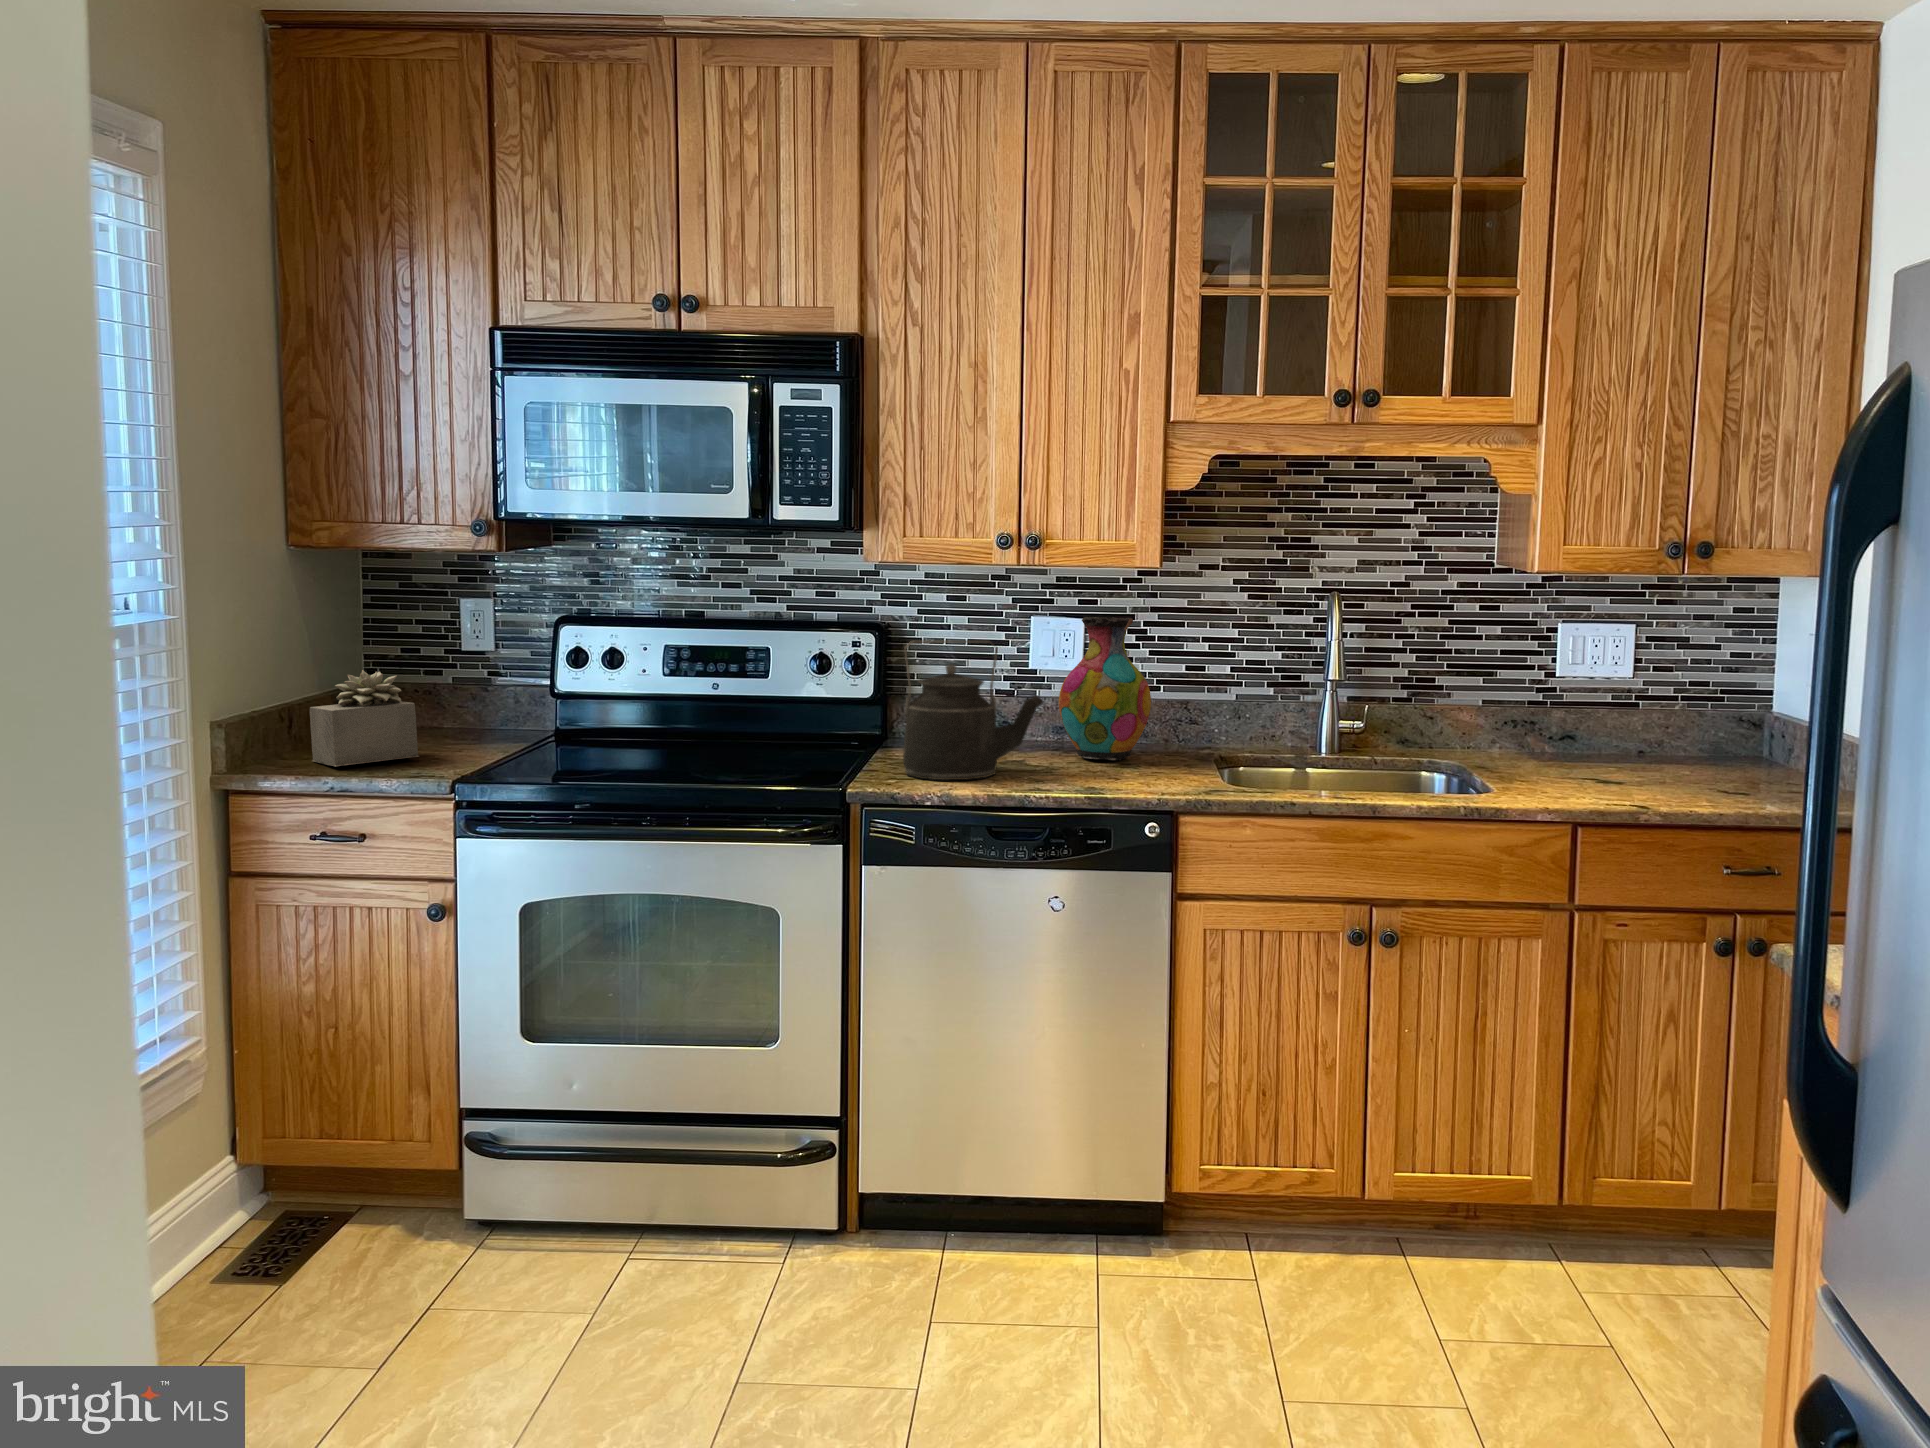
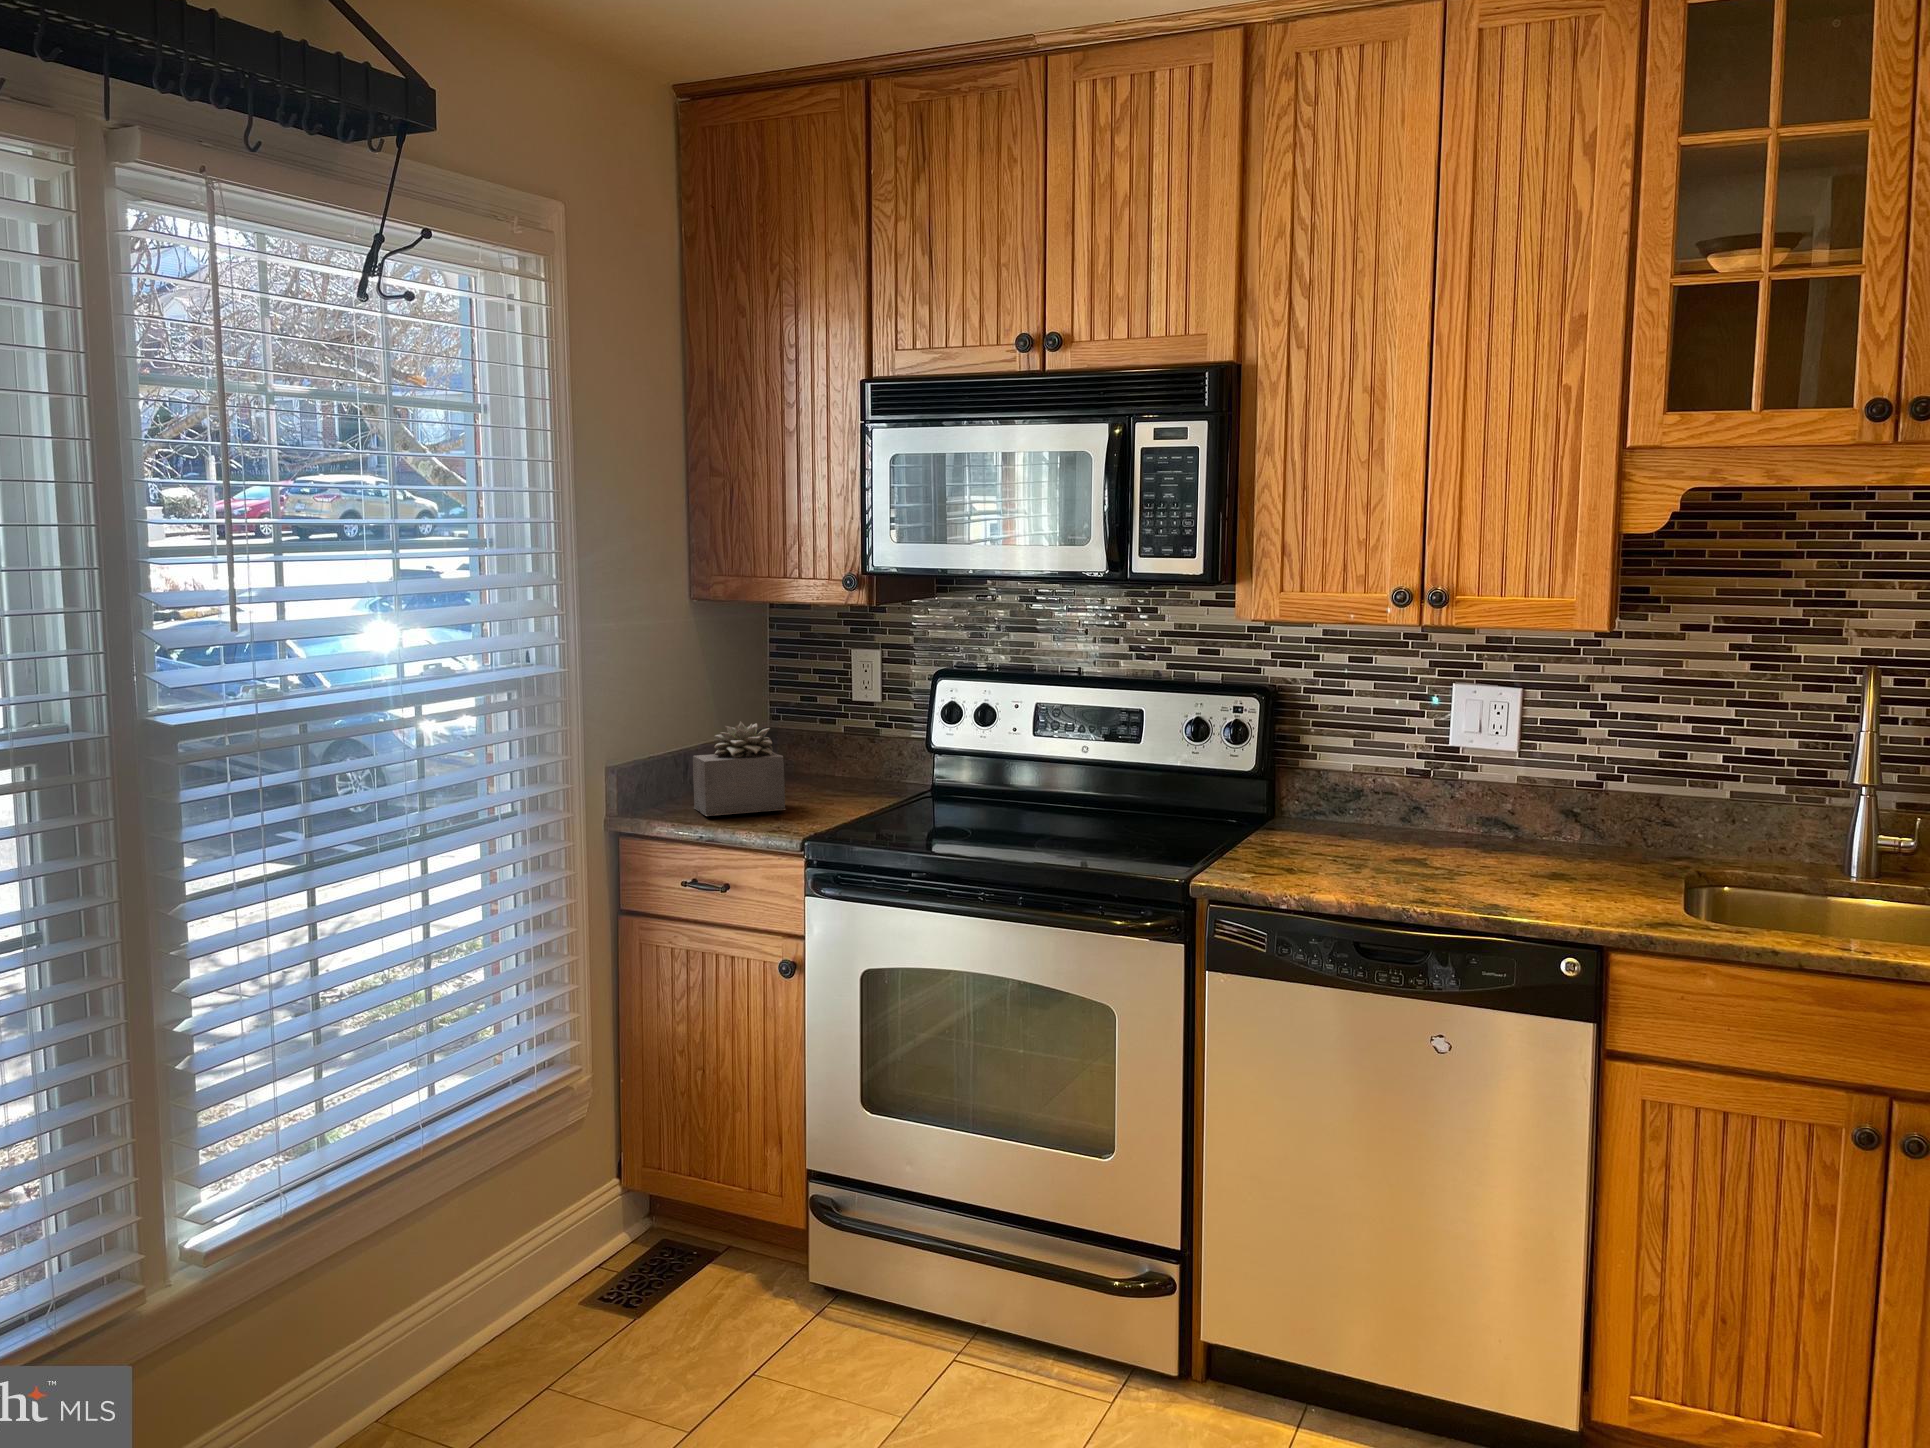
vase: present [1059,616,1151,760] -> none [1475,688,1598,867]
kettle: present [903,641,1044,780] -> none [1269,713,1445,881]

